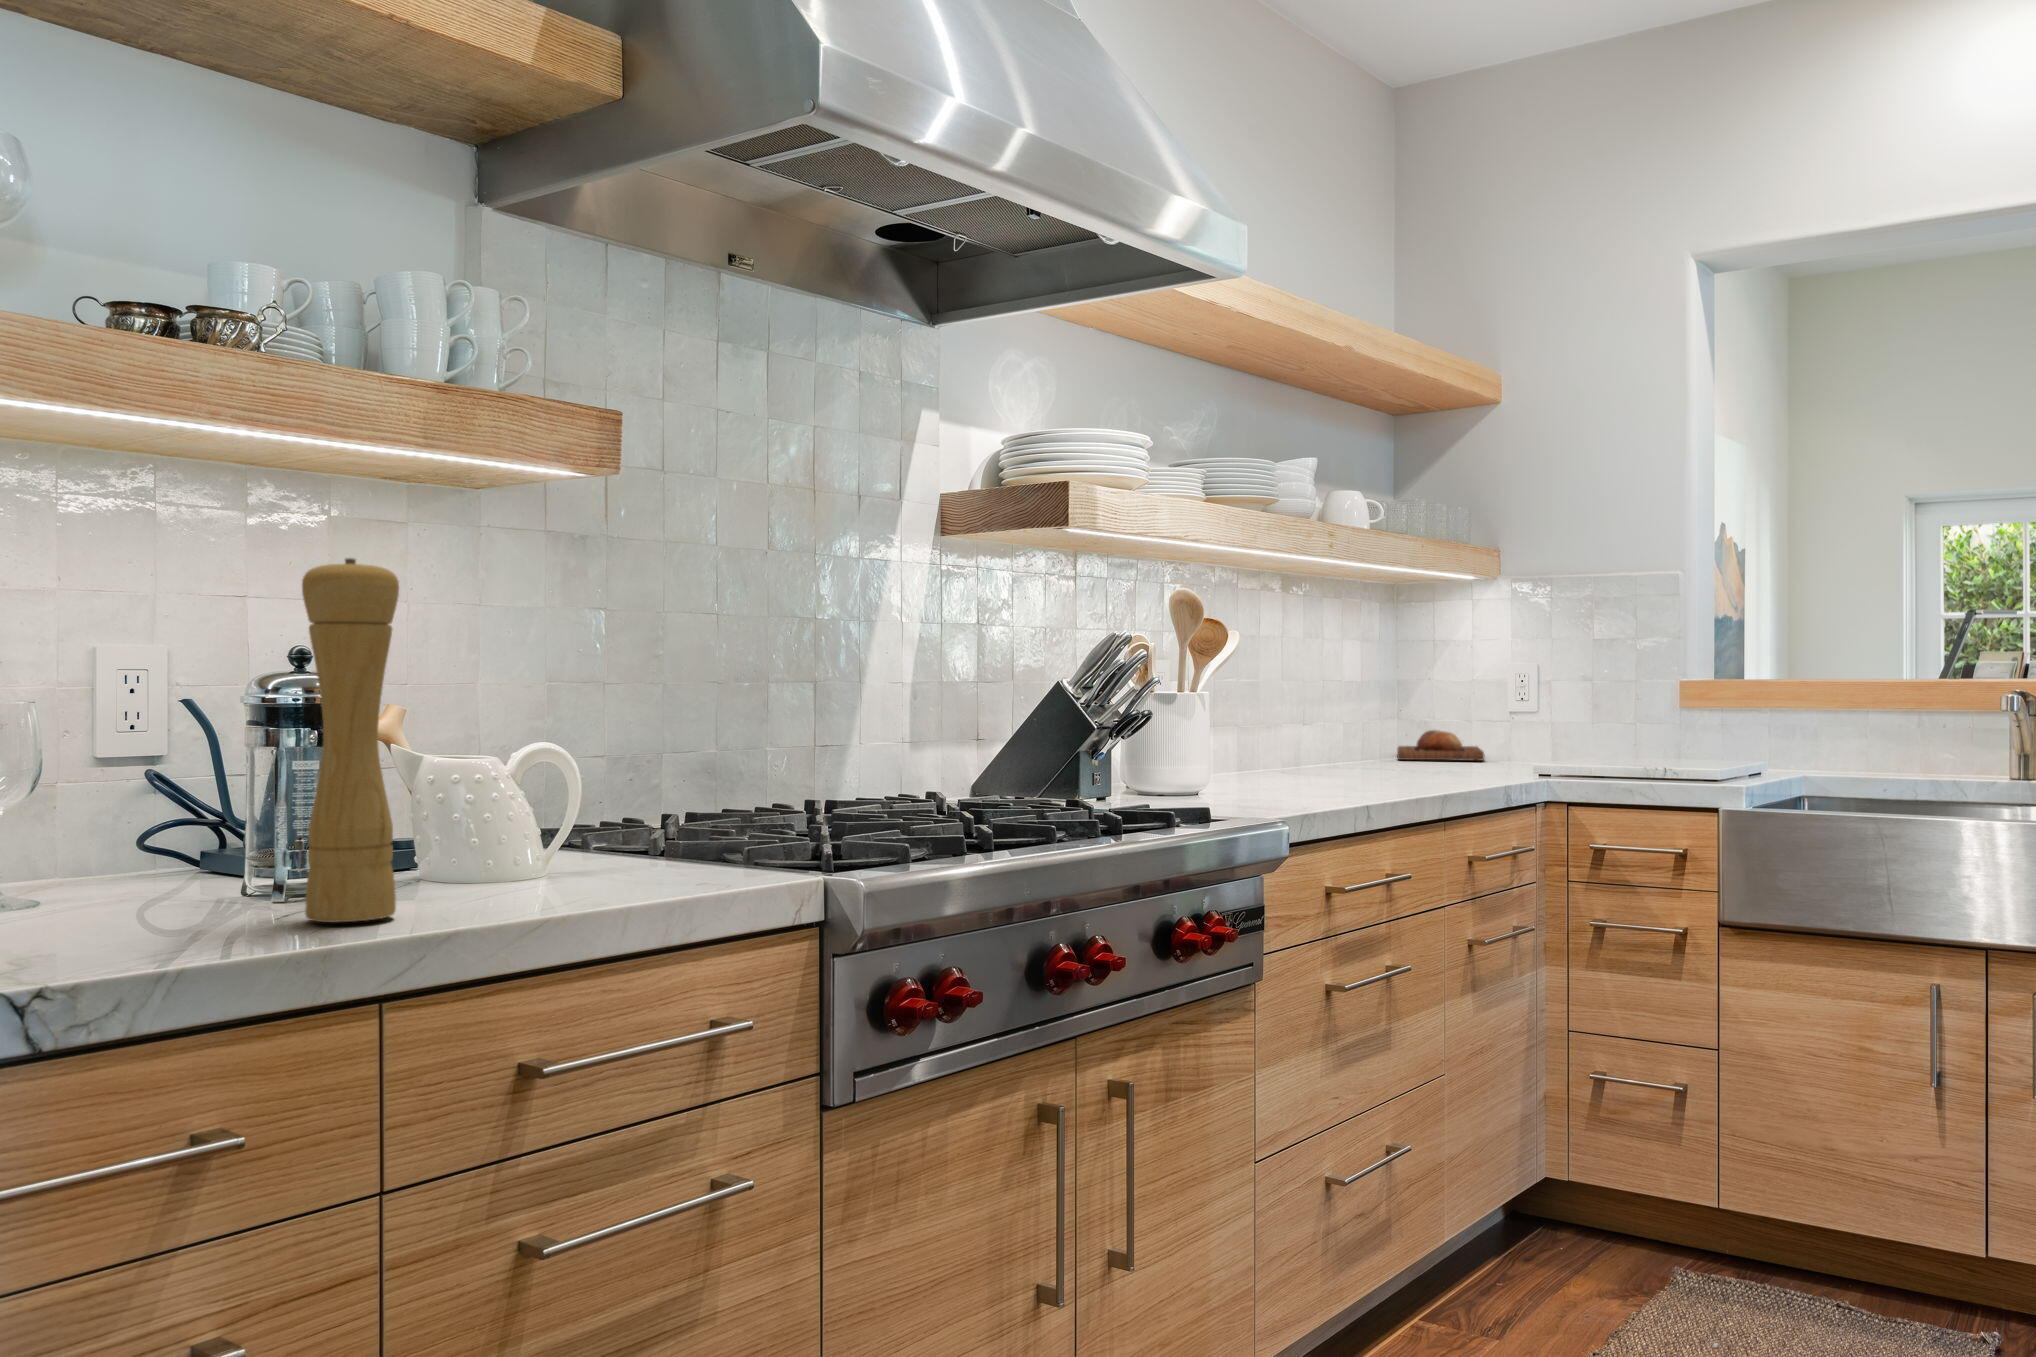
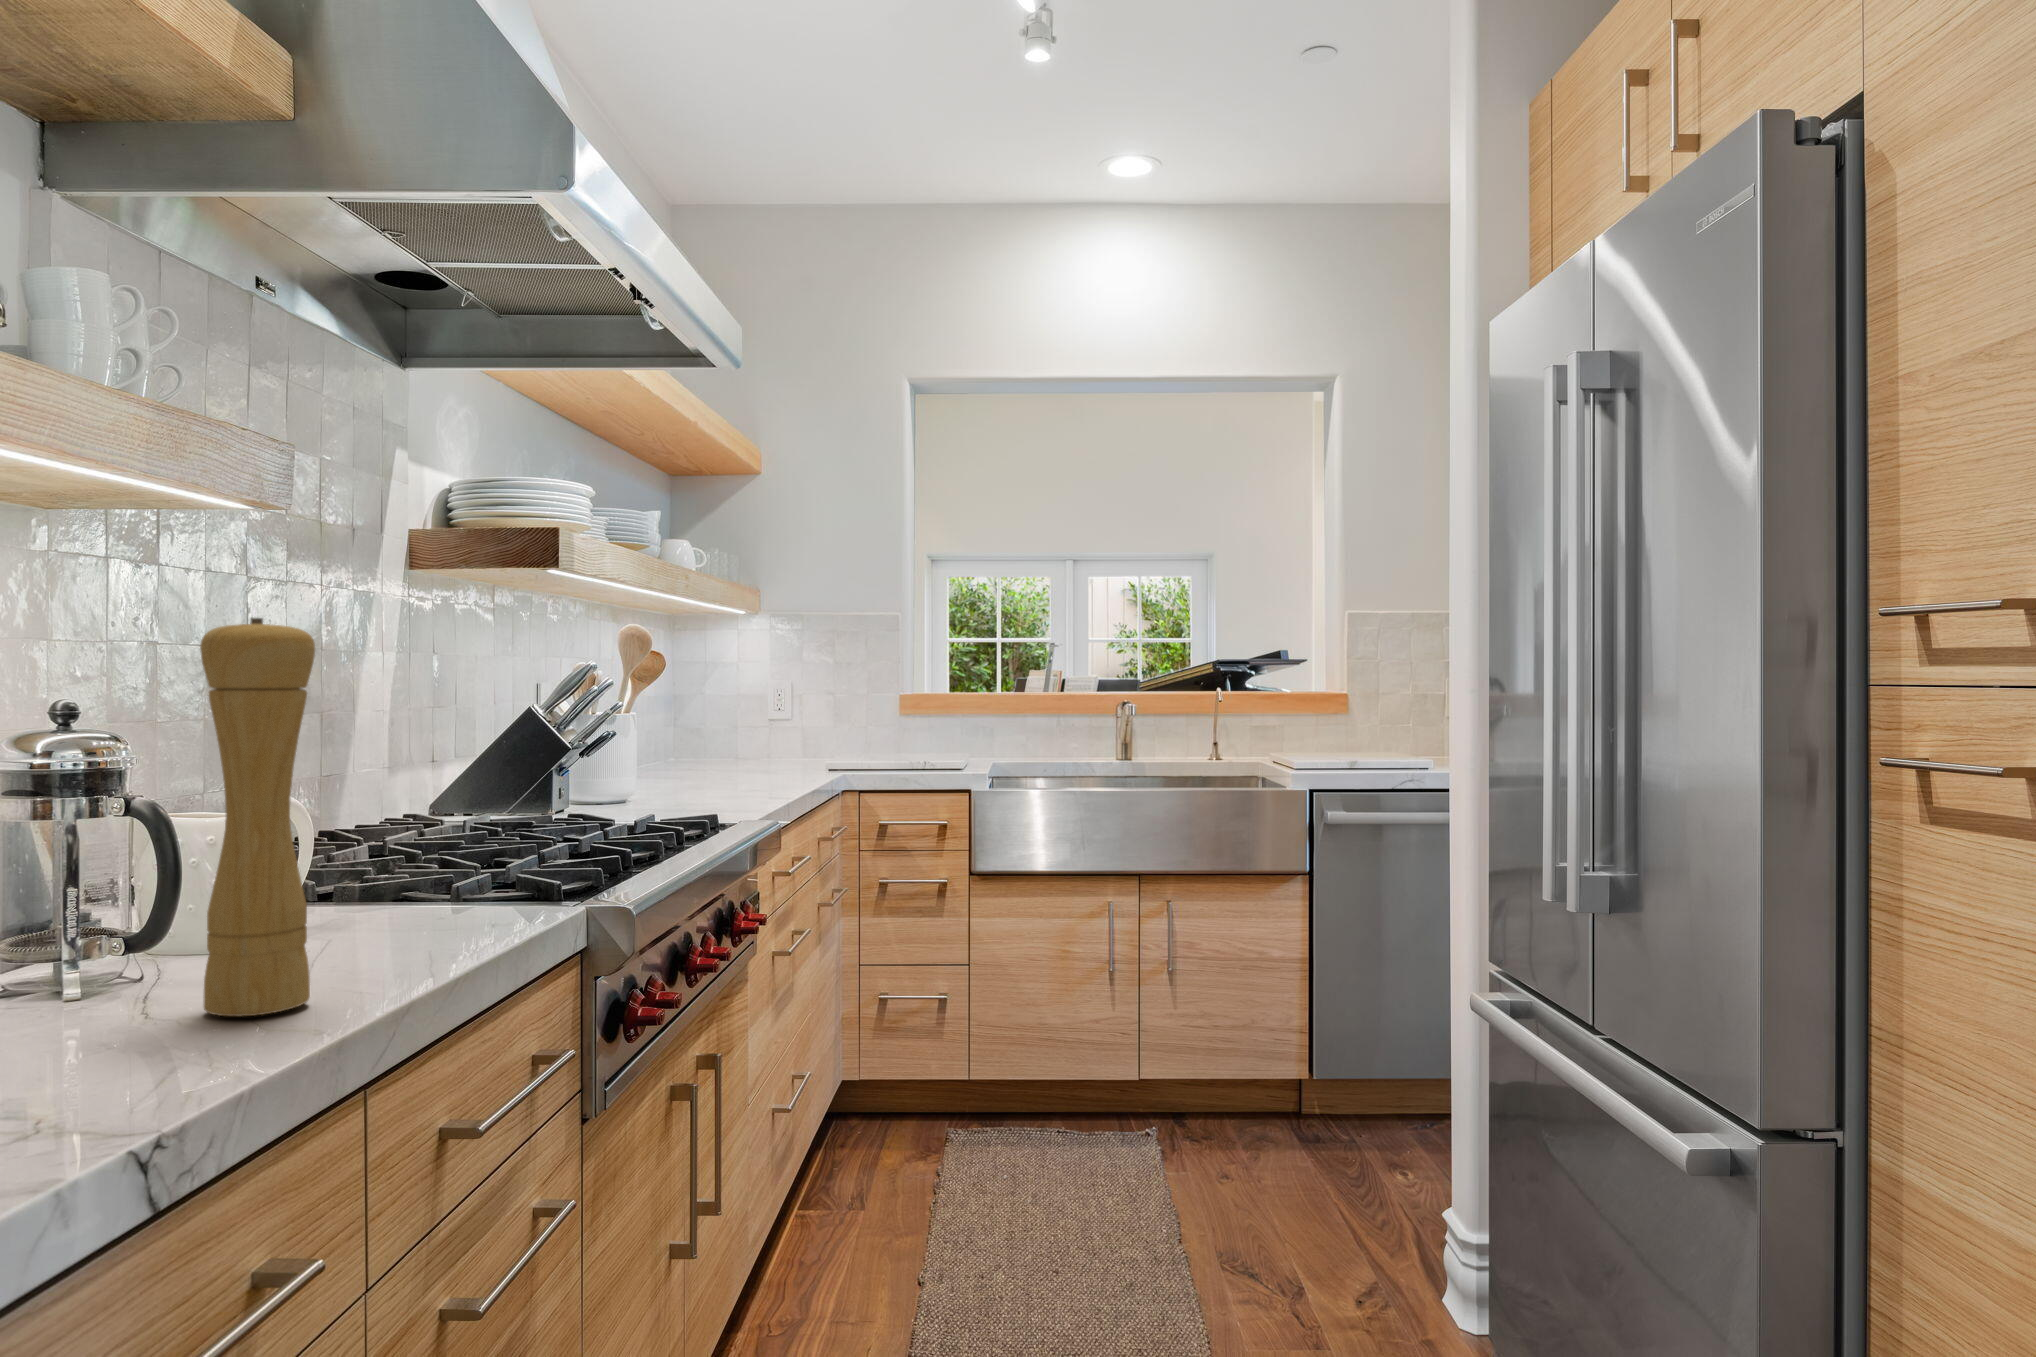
bread loaf: present [1397,730,1485,761] -> none [678,735,766,761]

